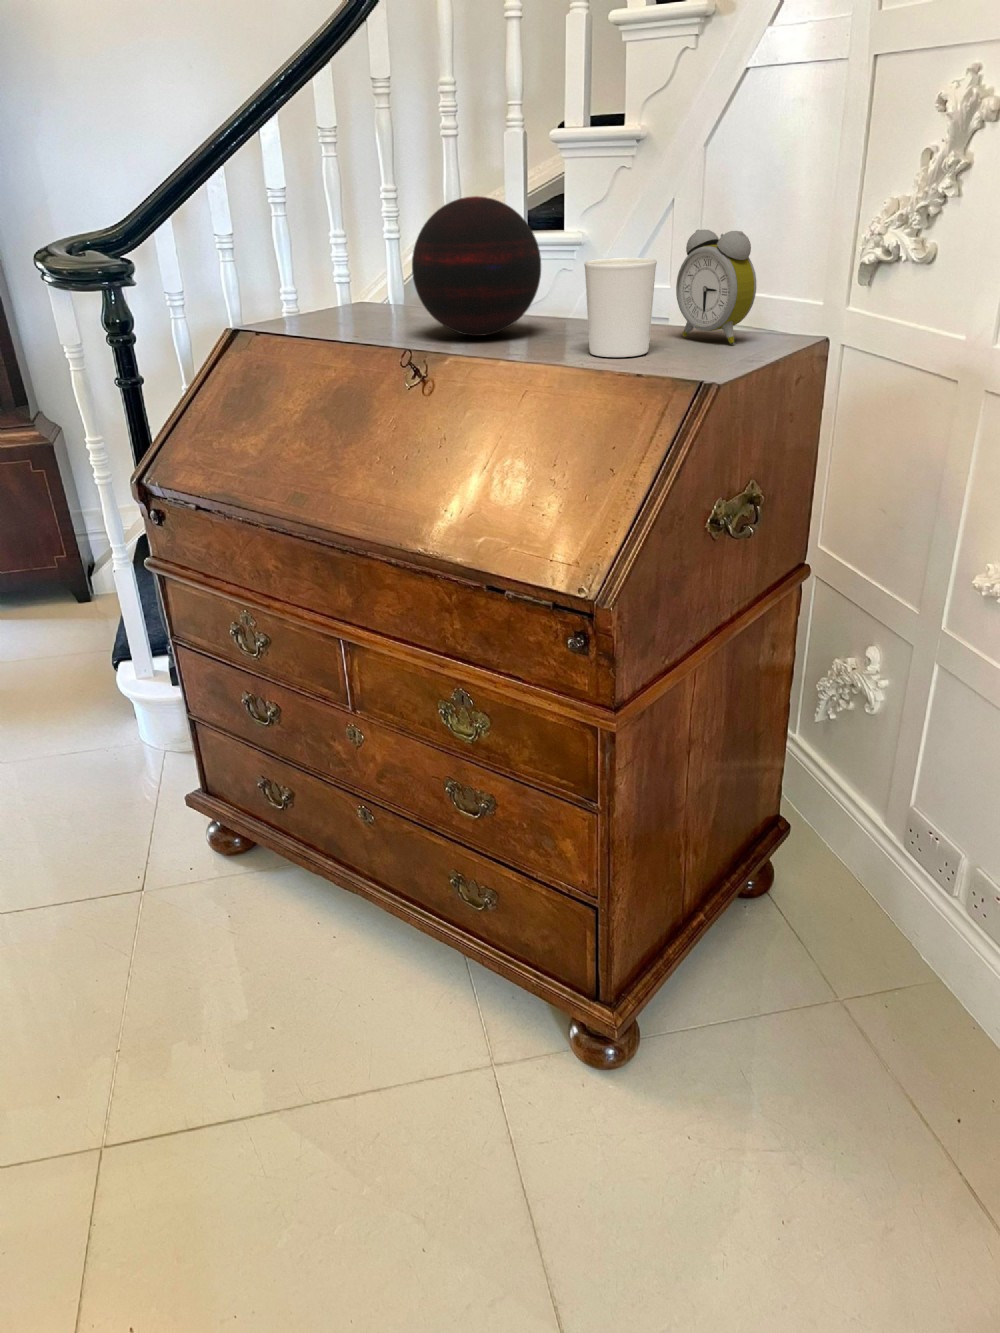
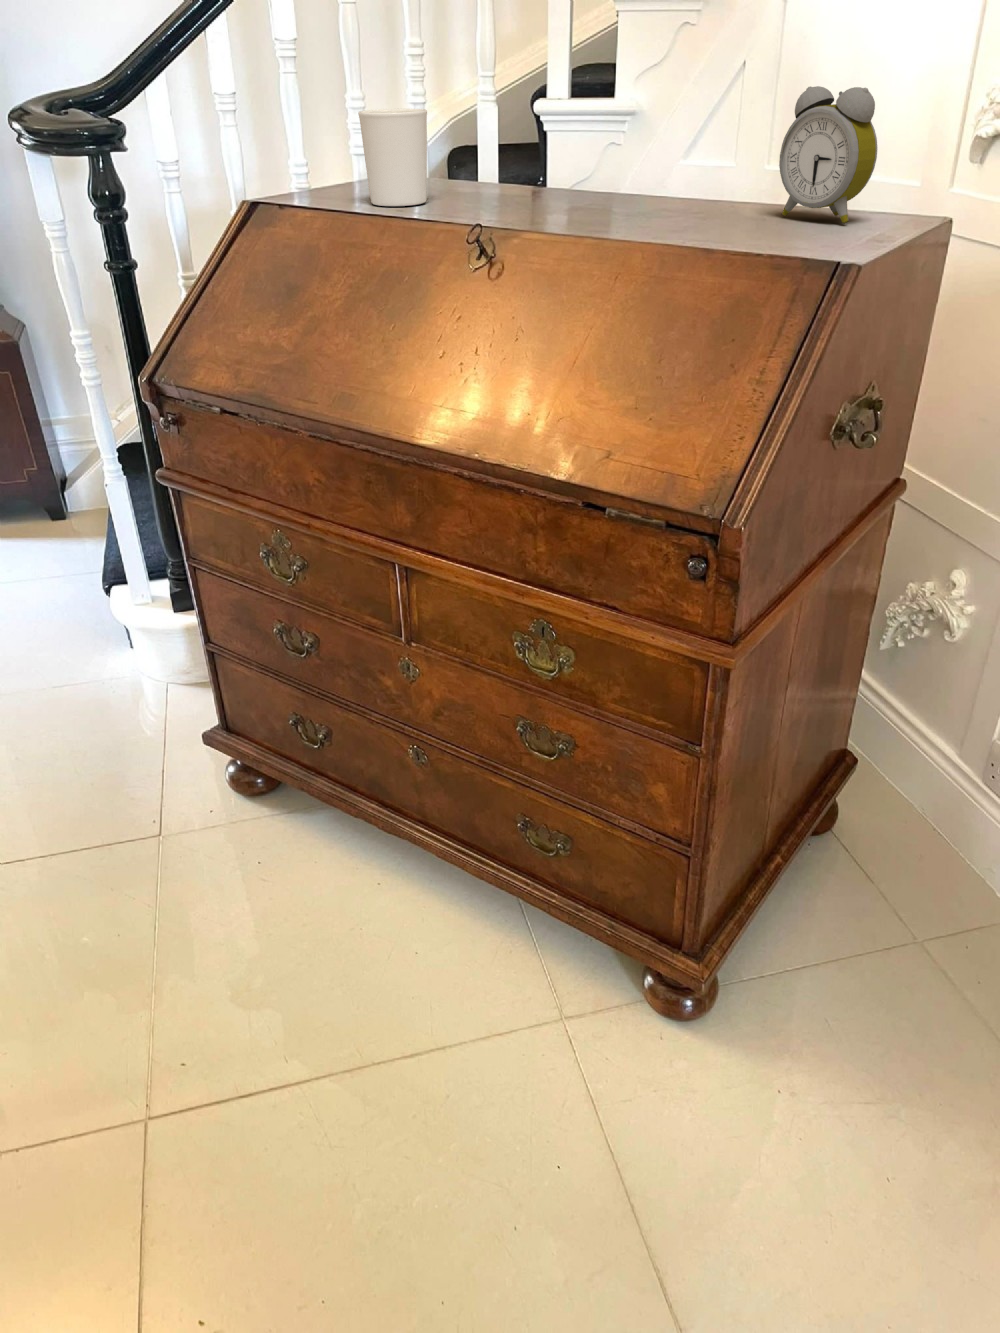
decorative orb: present [412,196,541,336] -> none [472,43,621,213]
candle holder: present [584,258,657,357] -> present [358,109,427,206]

